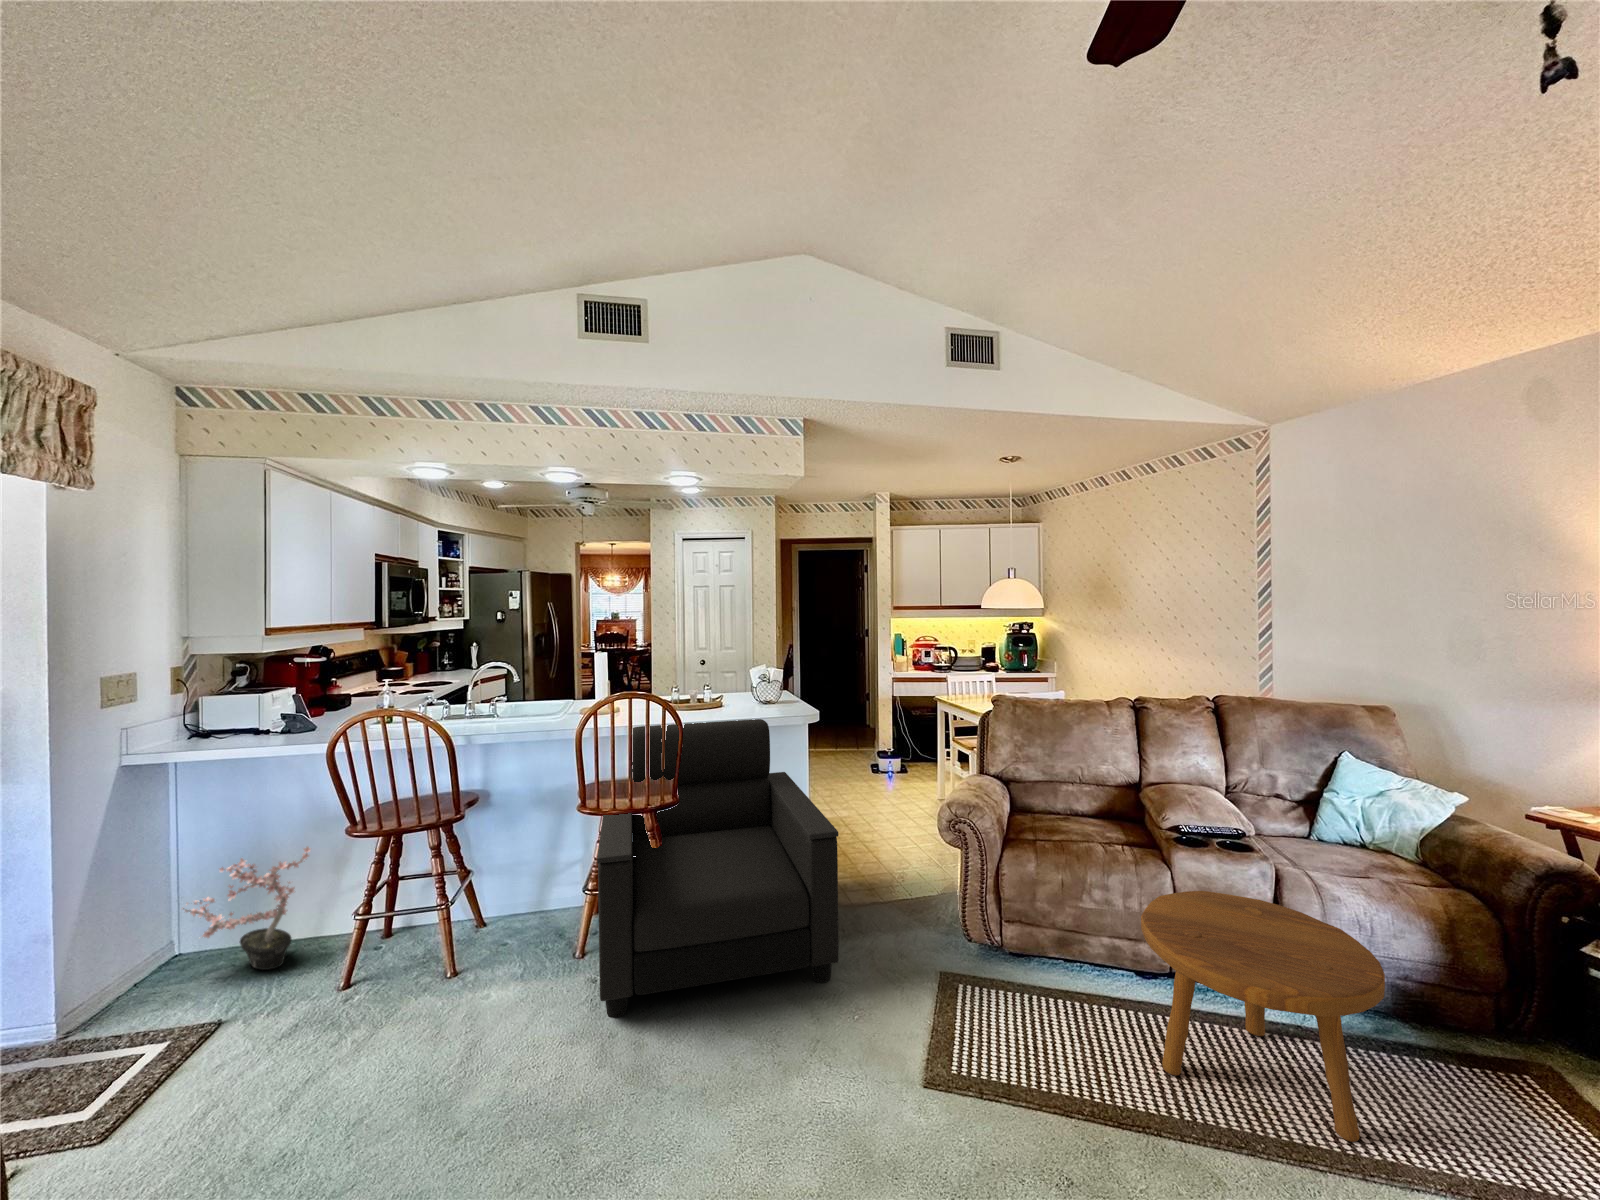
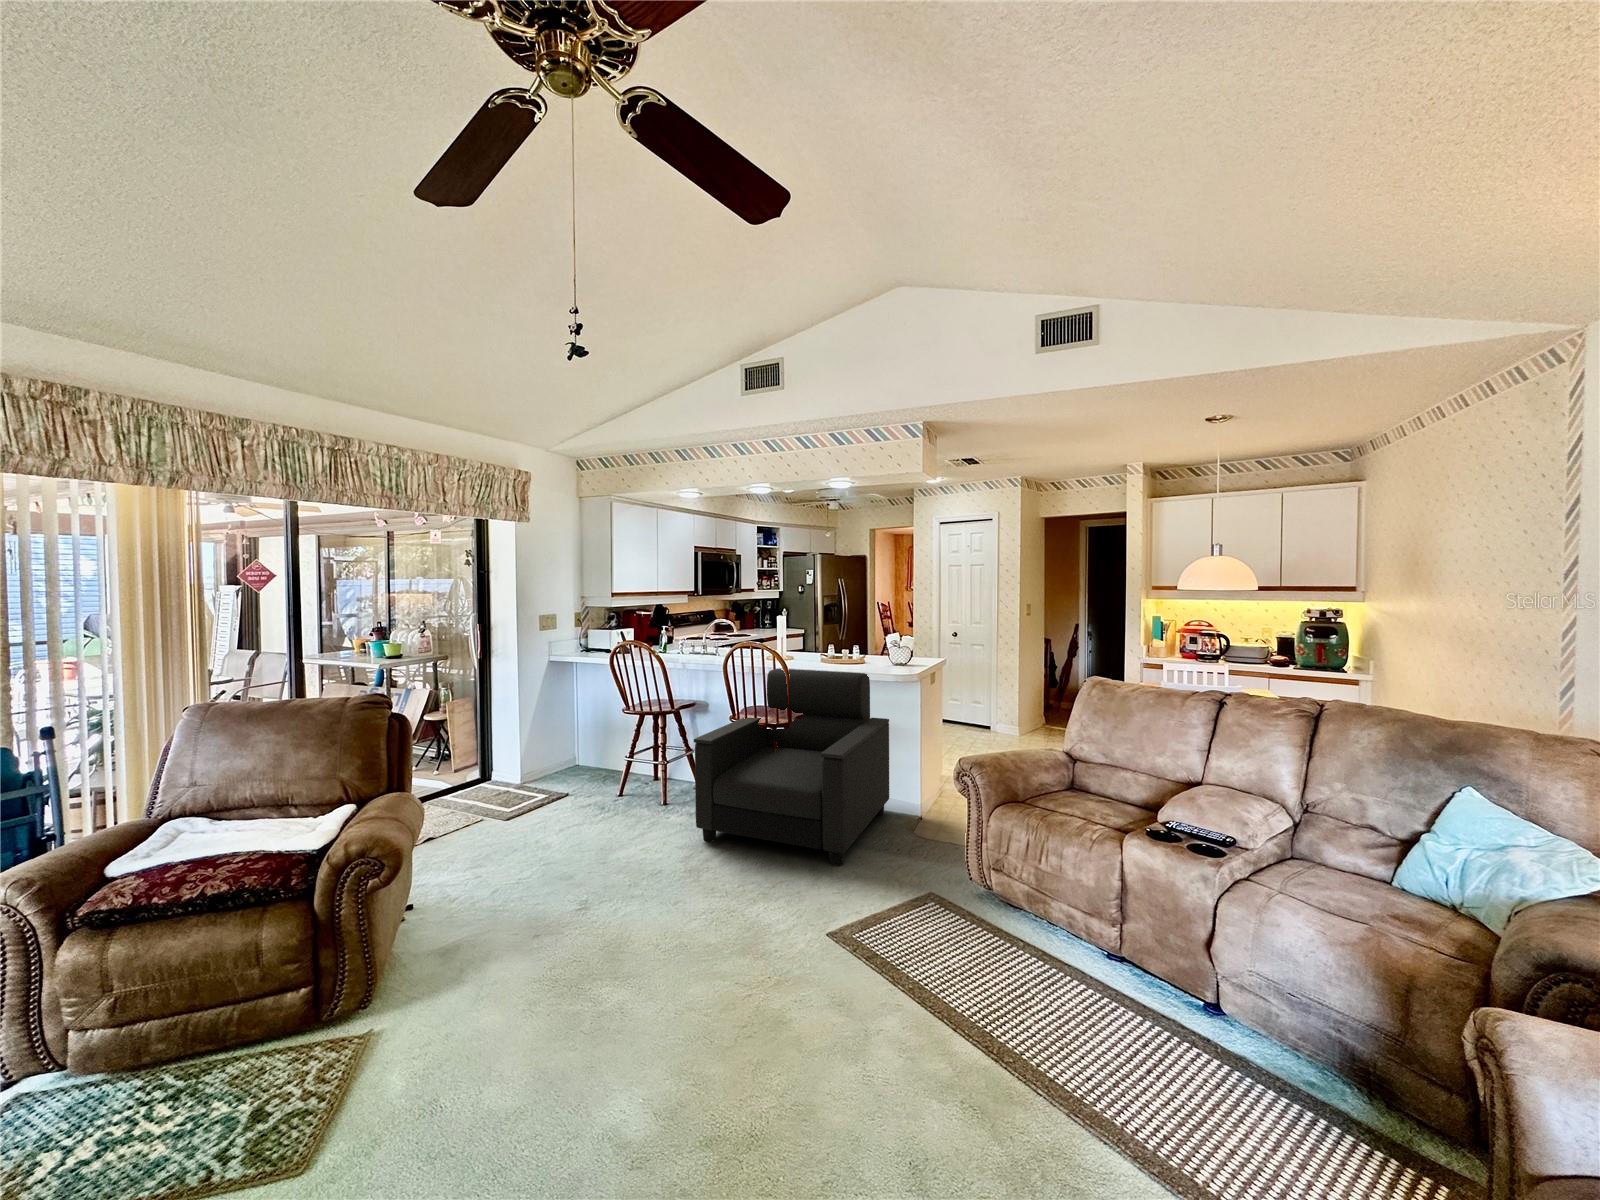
potted plant: present [183,846,310,970] -> none [570,712,623,777]
footstool: present [1141,891,1385,1142] -> none [977,861,1185,1098]

